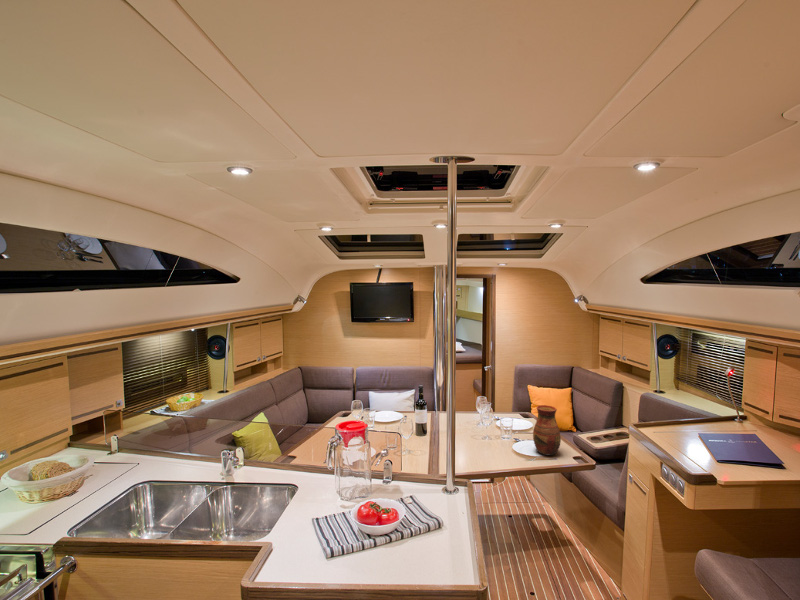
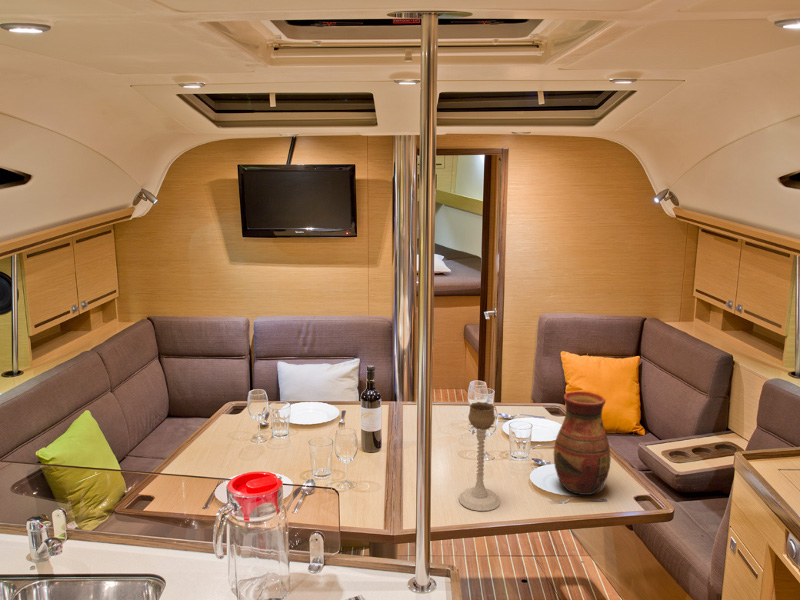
candle holder: none [490,410,509,462] -> present [459,402,500,511]

